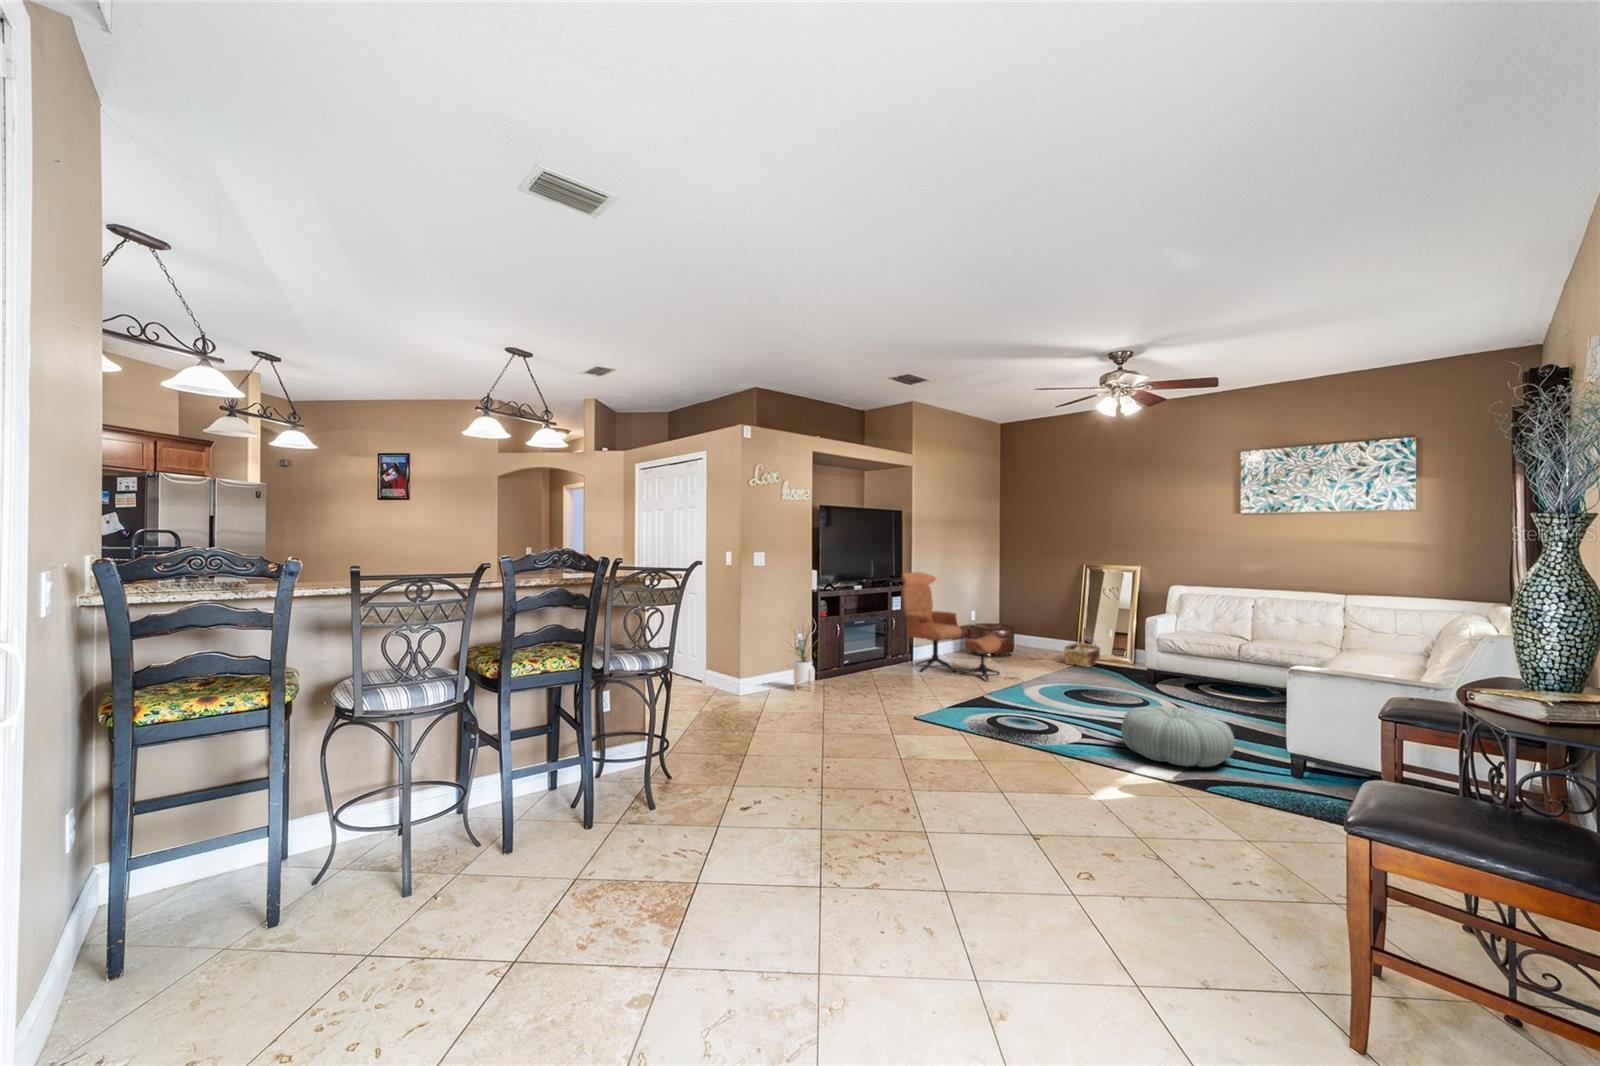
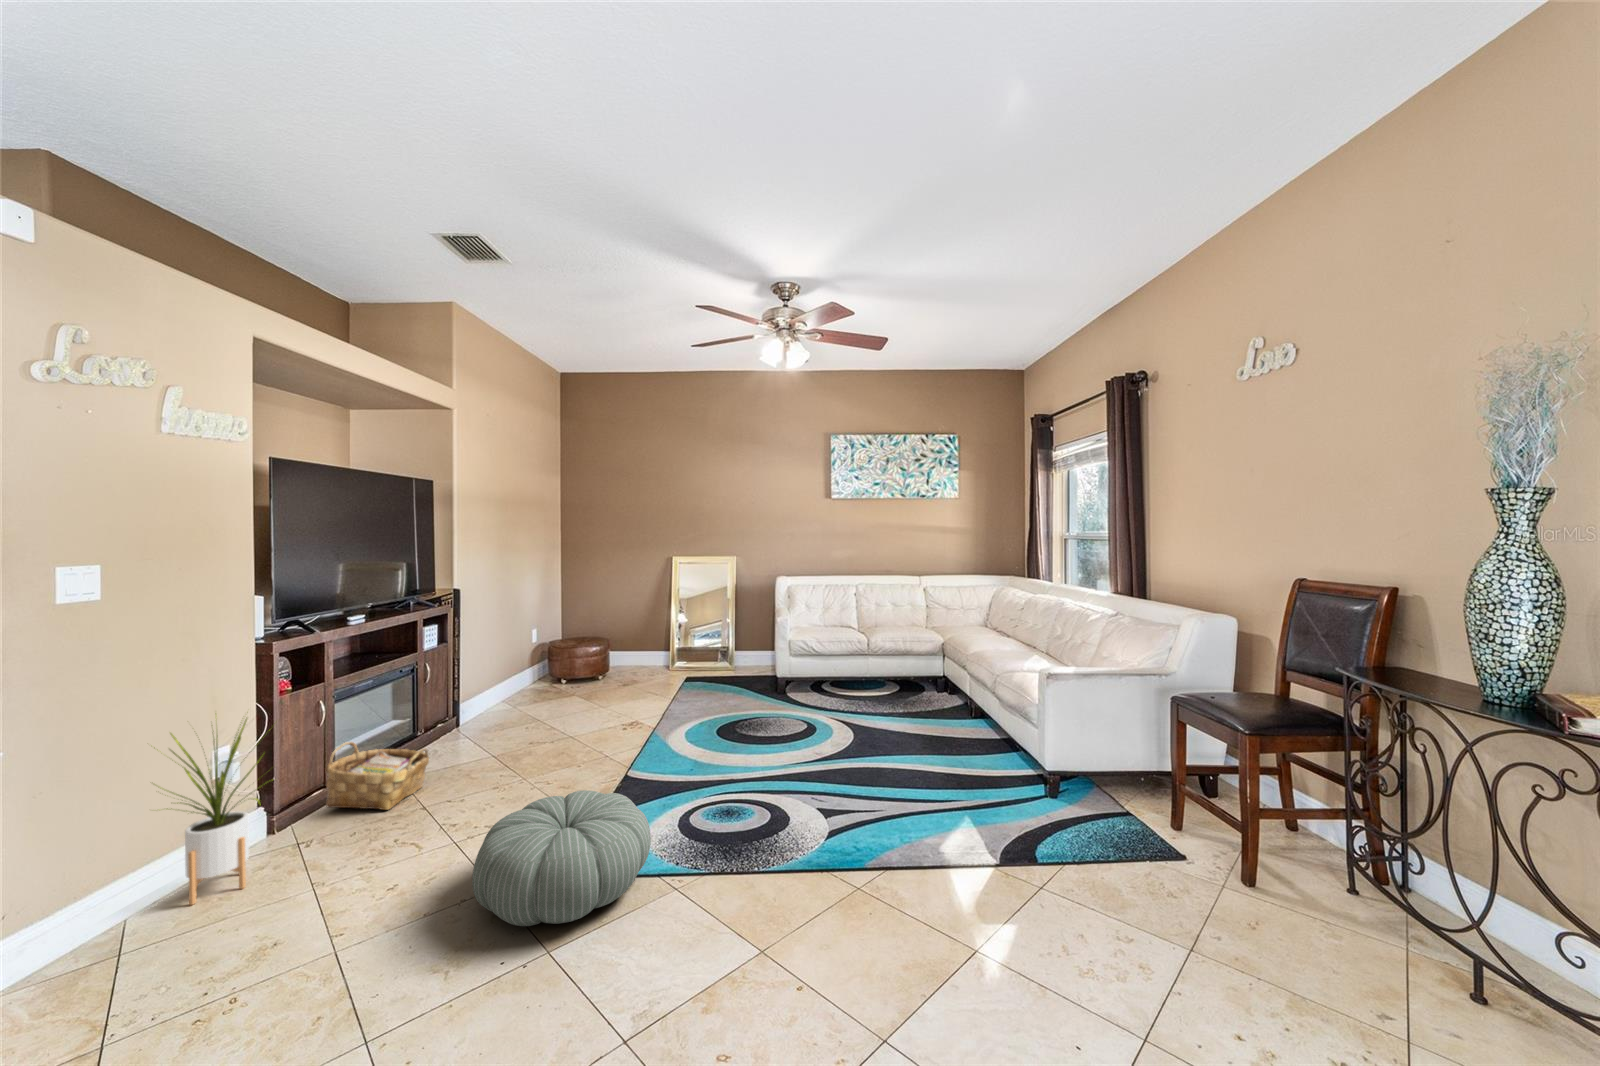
lounge chair: present [901,572,1001,680] -> none [444,579,613,743]
woven basket: present [1064,638,1100,667] -> present [325,742,429,810]
pouf: present [1121,706,1235,767] -> present [472,790,651,926]

